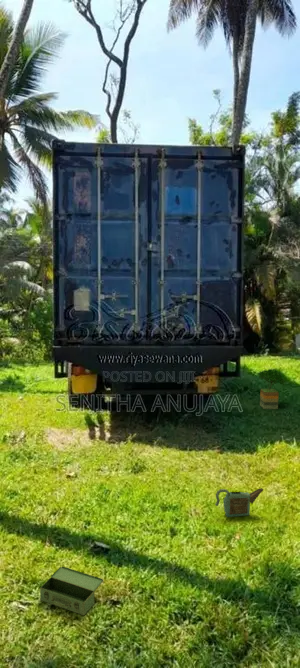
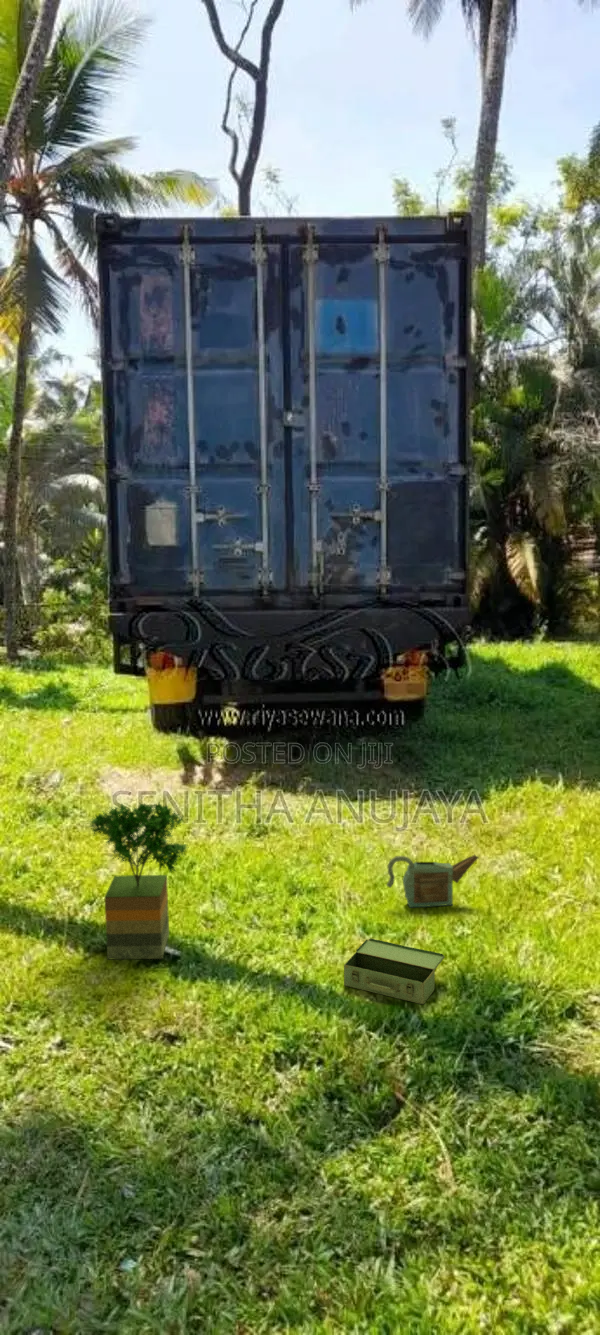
potted tree: present [258,369,285,409] -> present [90,803,187,959]
toolbox: present [40,567,103,615] -> present [344,938,444,1004]

